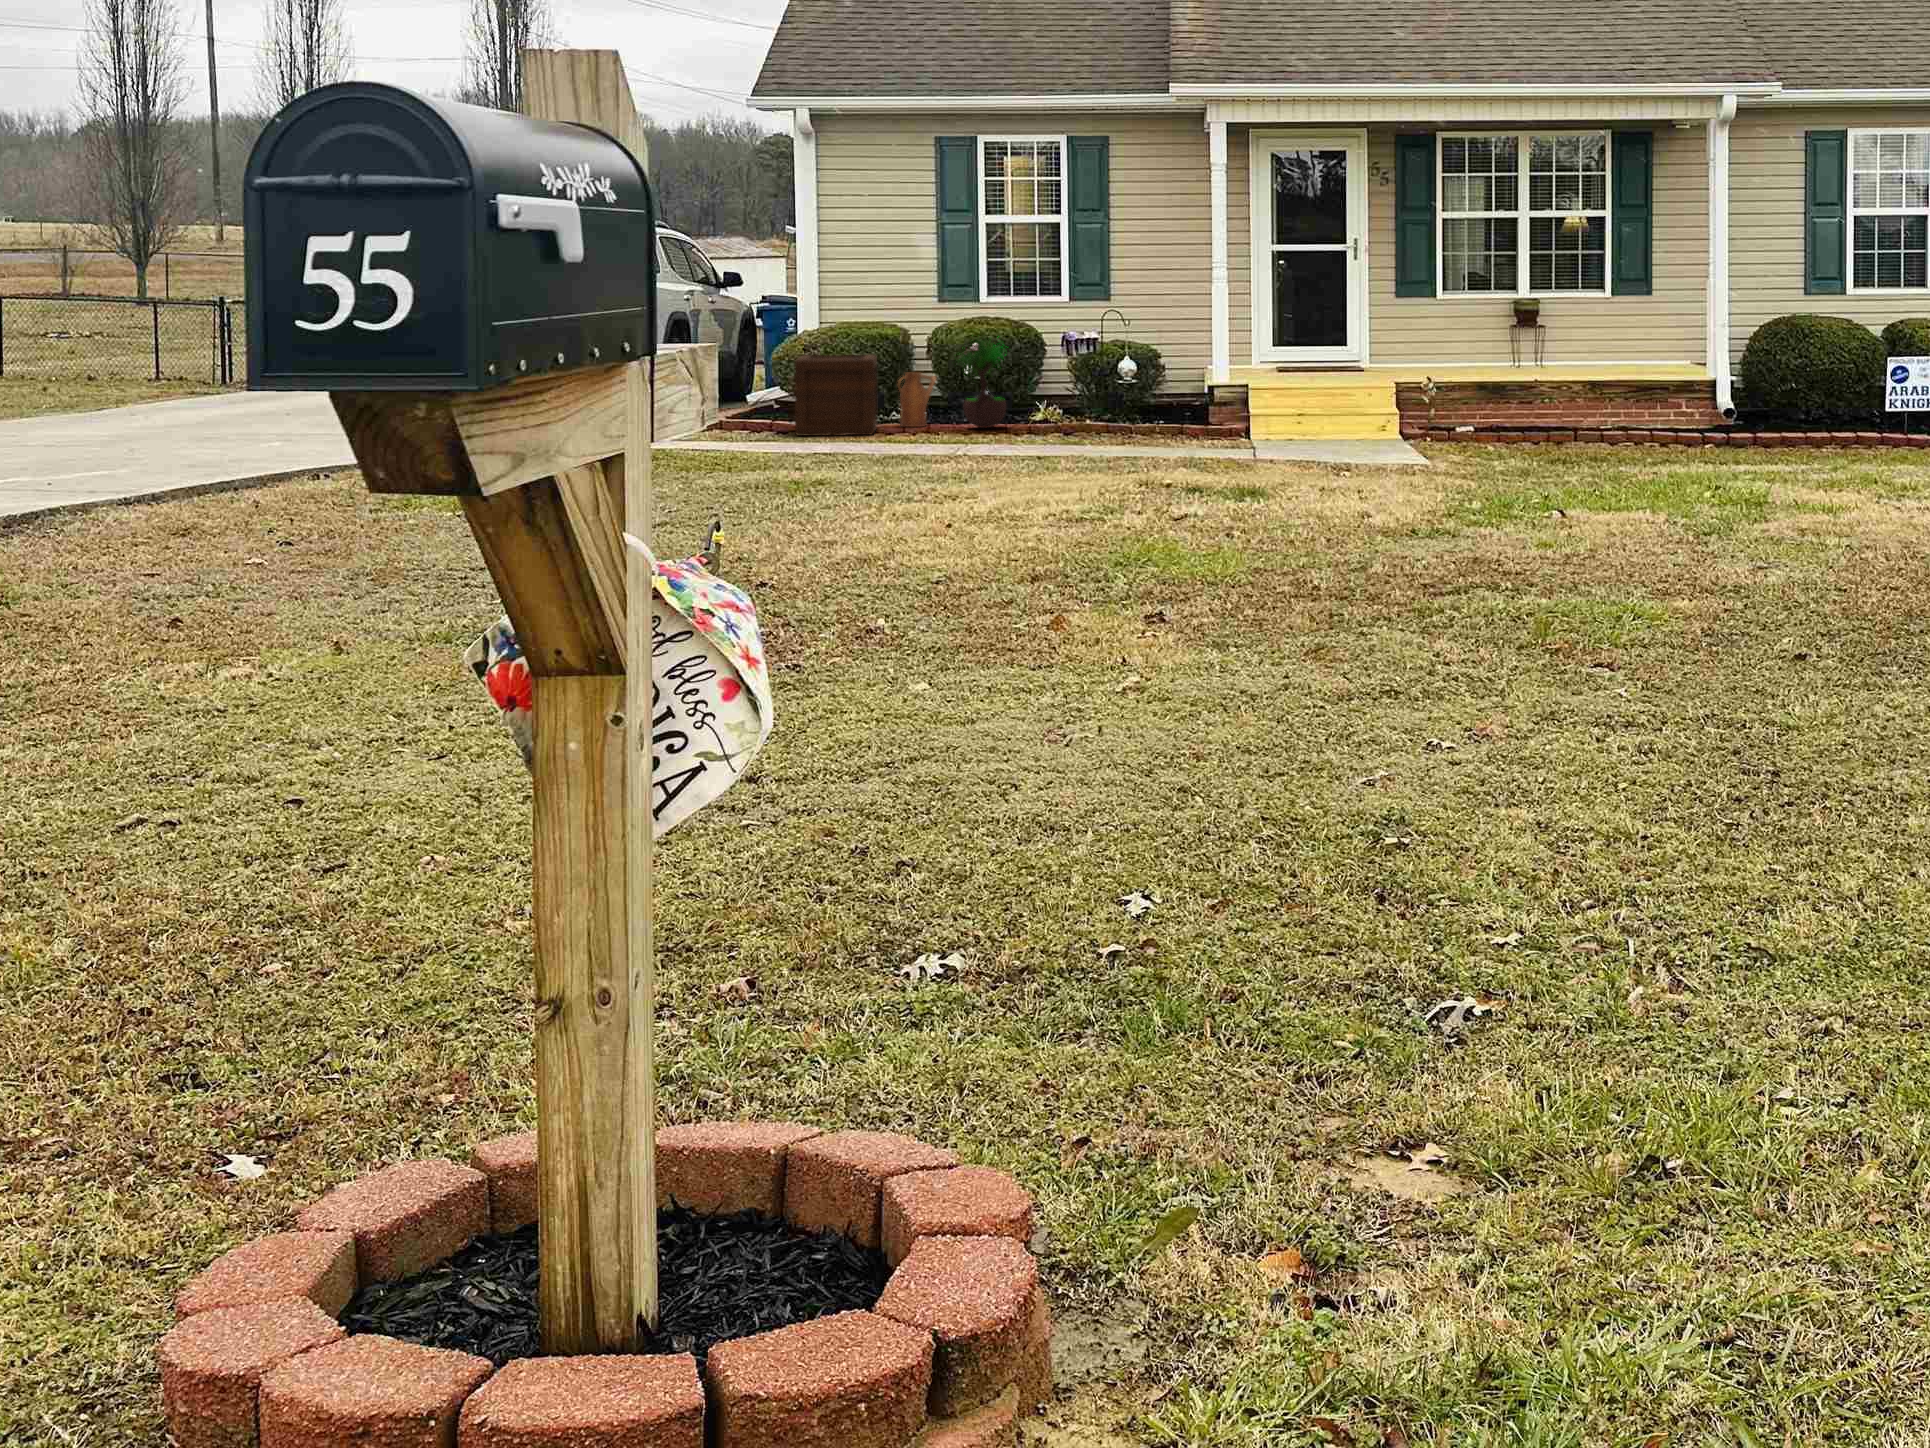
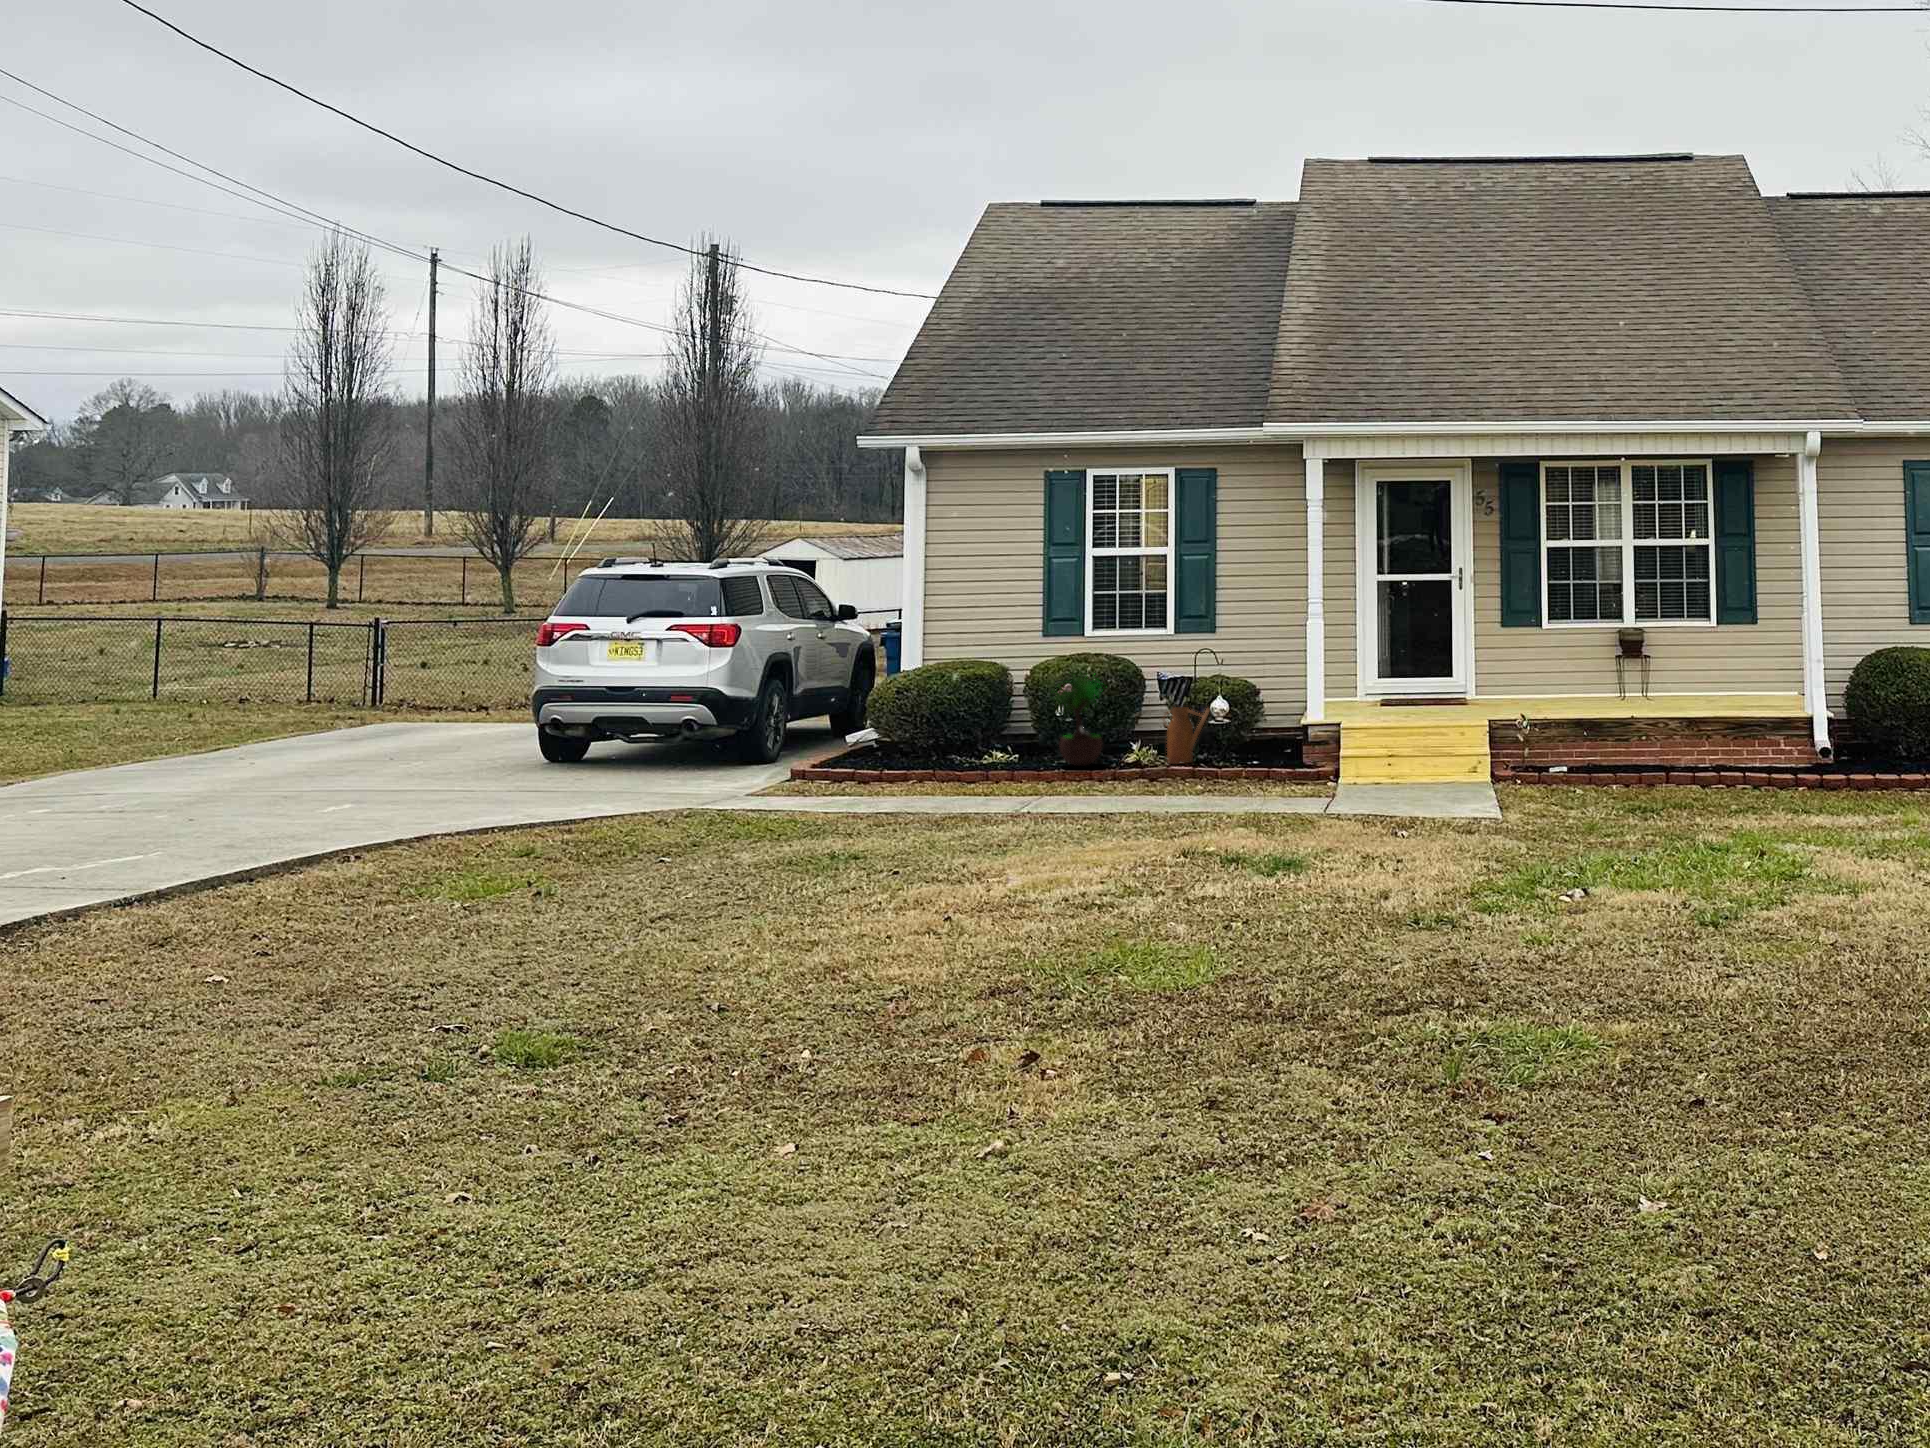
wooden crate: present [794,355,877,436] -> none [887,691,976,777]
watering can: present [898,372,936,427] -> present [1164,707,1210,764]

